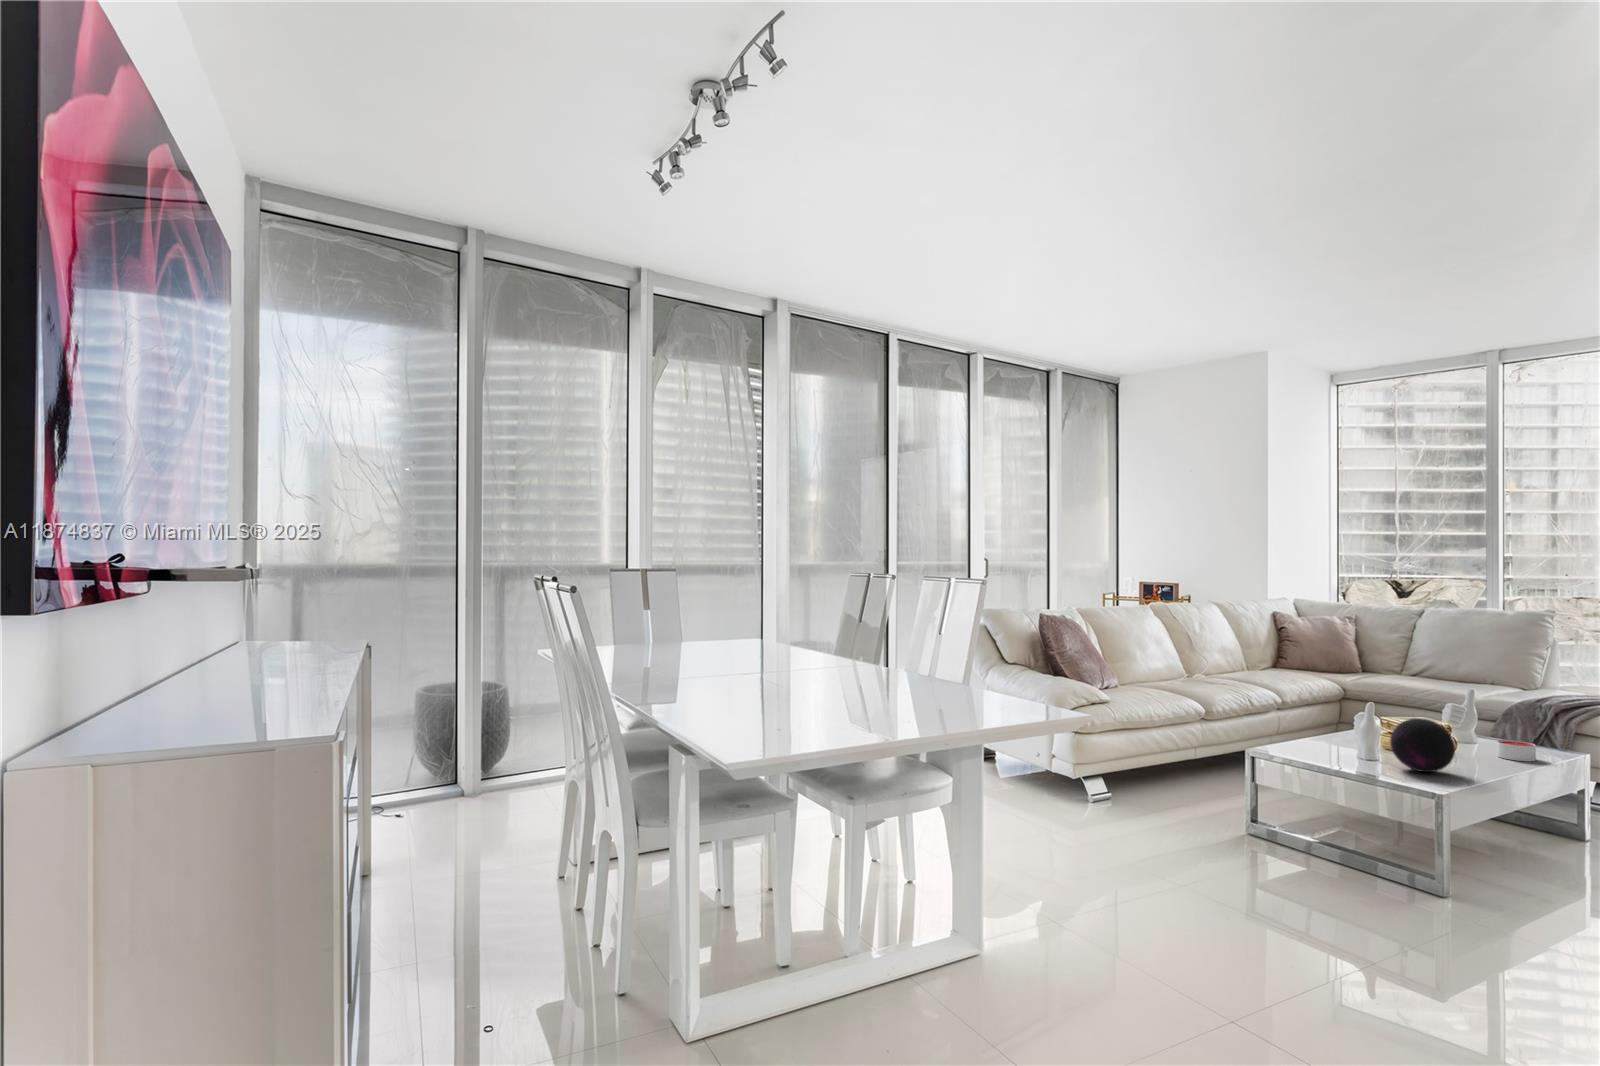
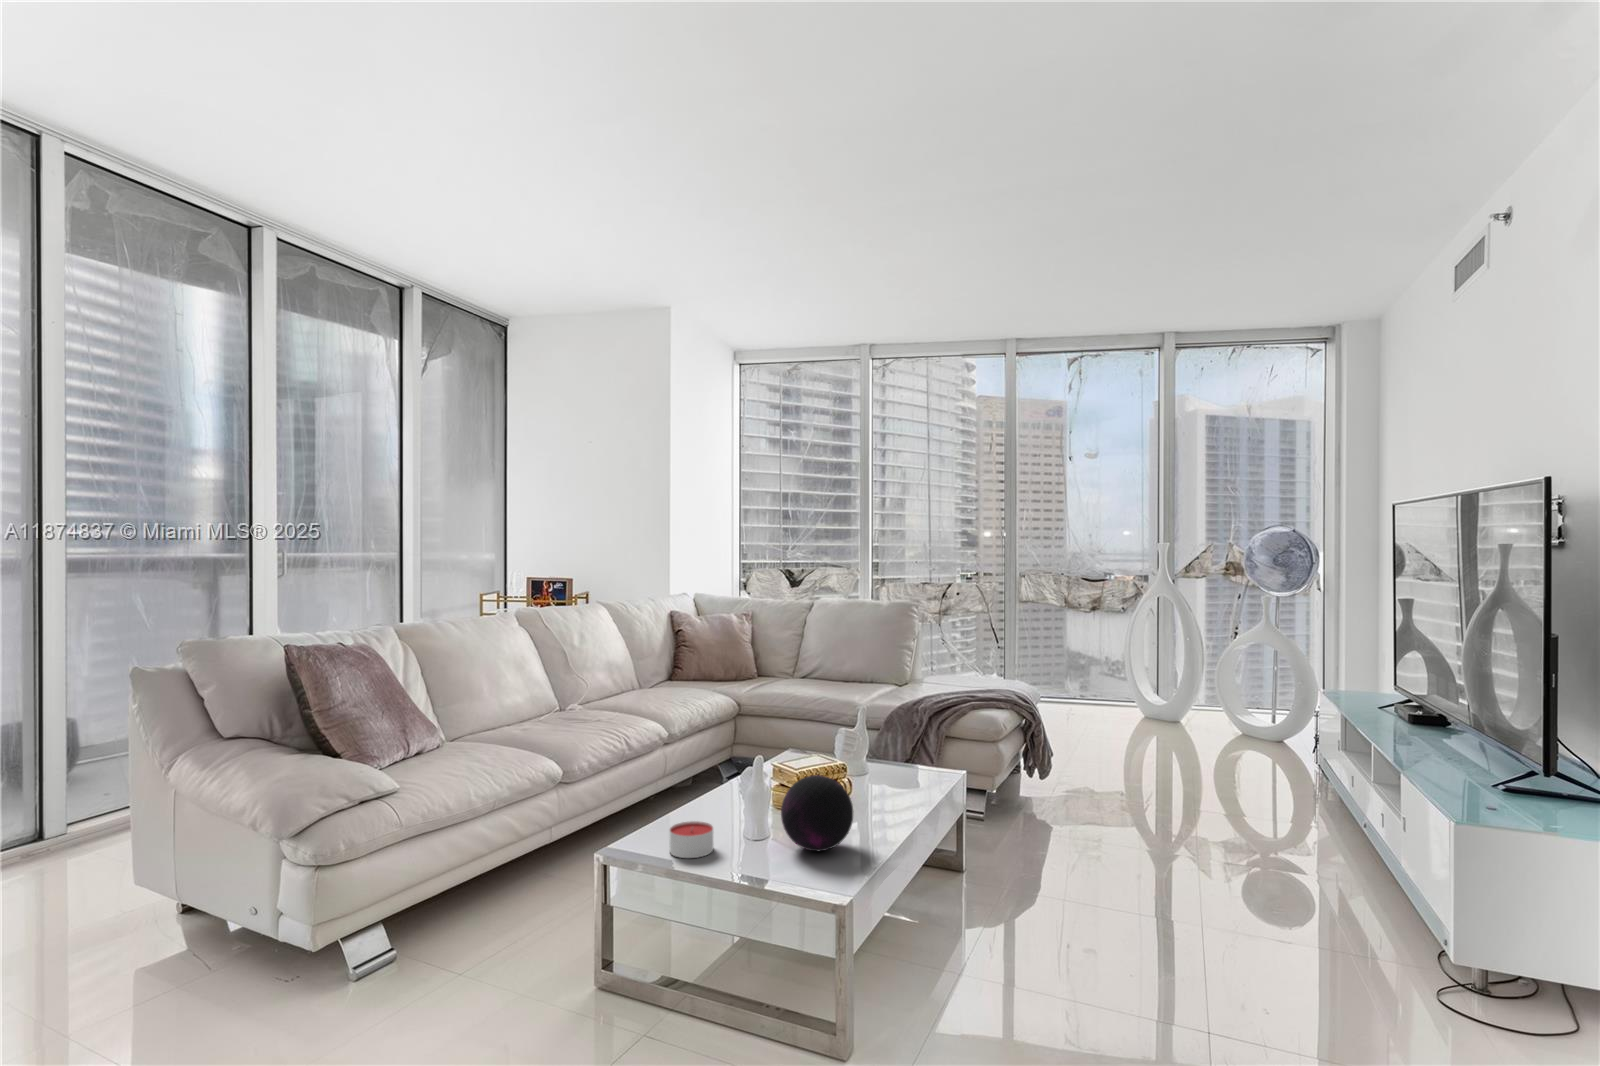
candle: present [1497,740,1536,761] -> present [669,821,713,858]

